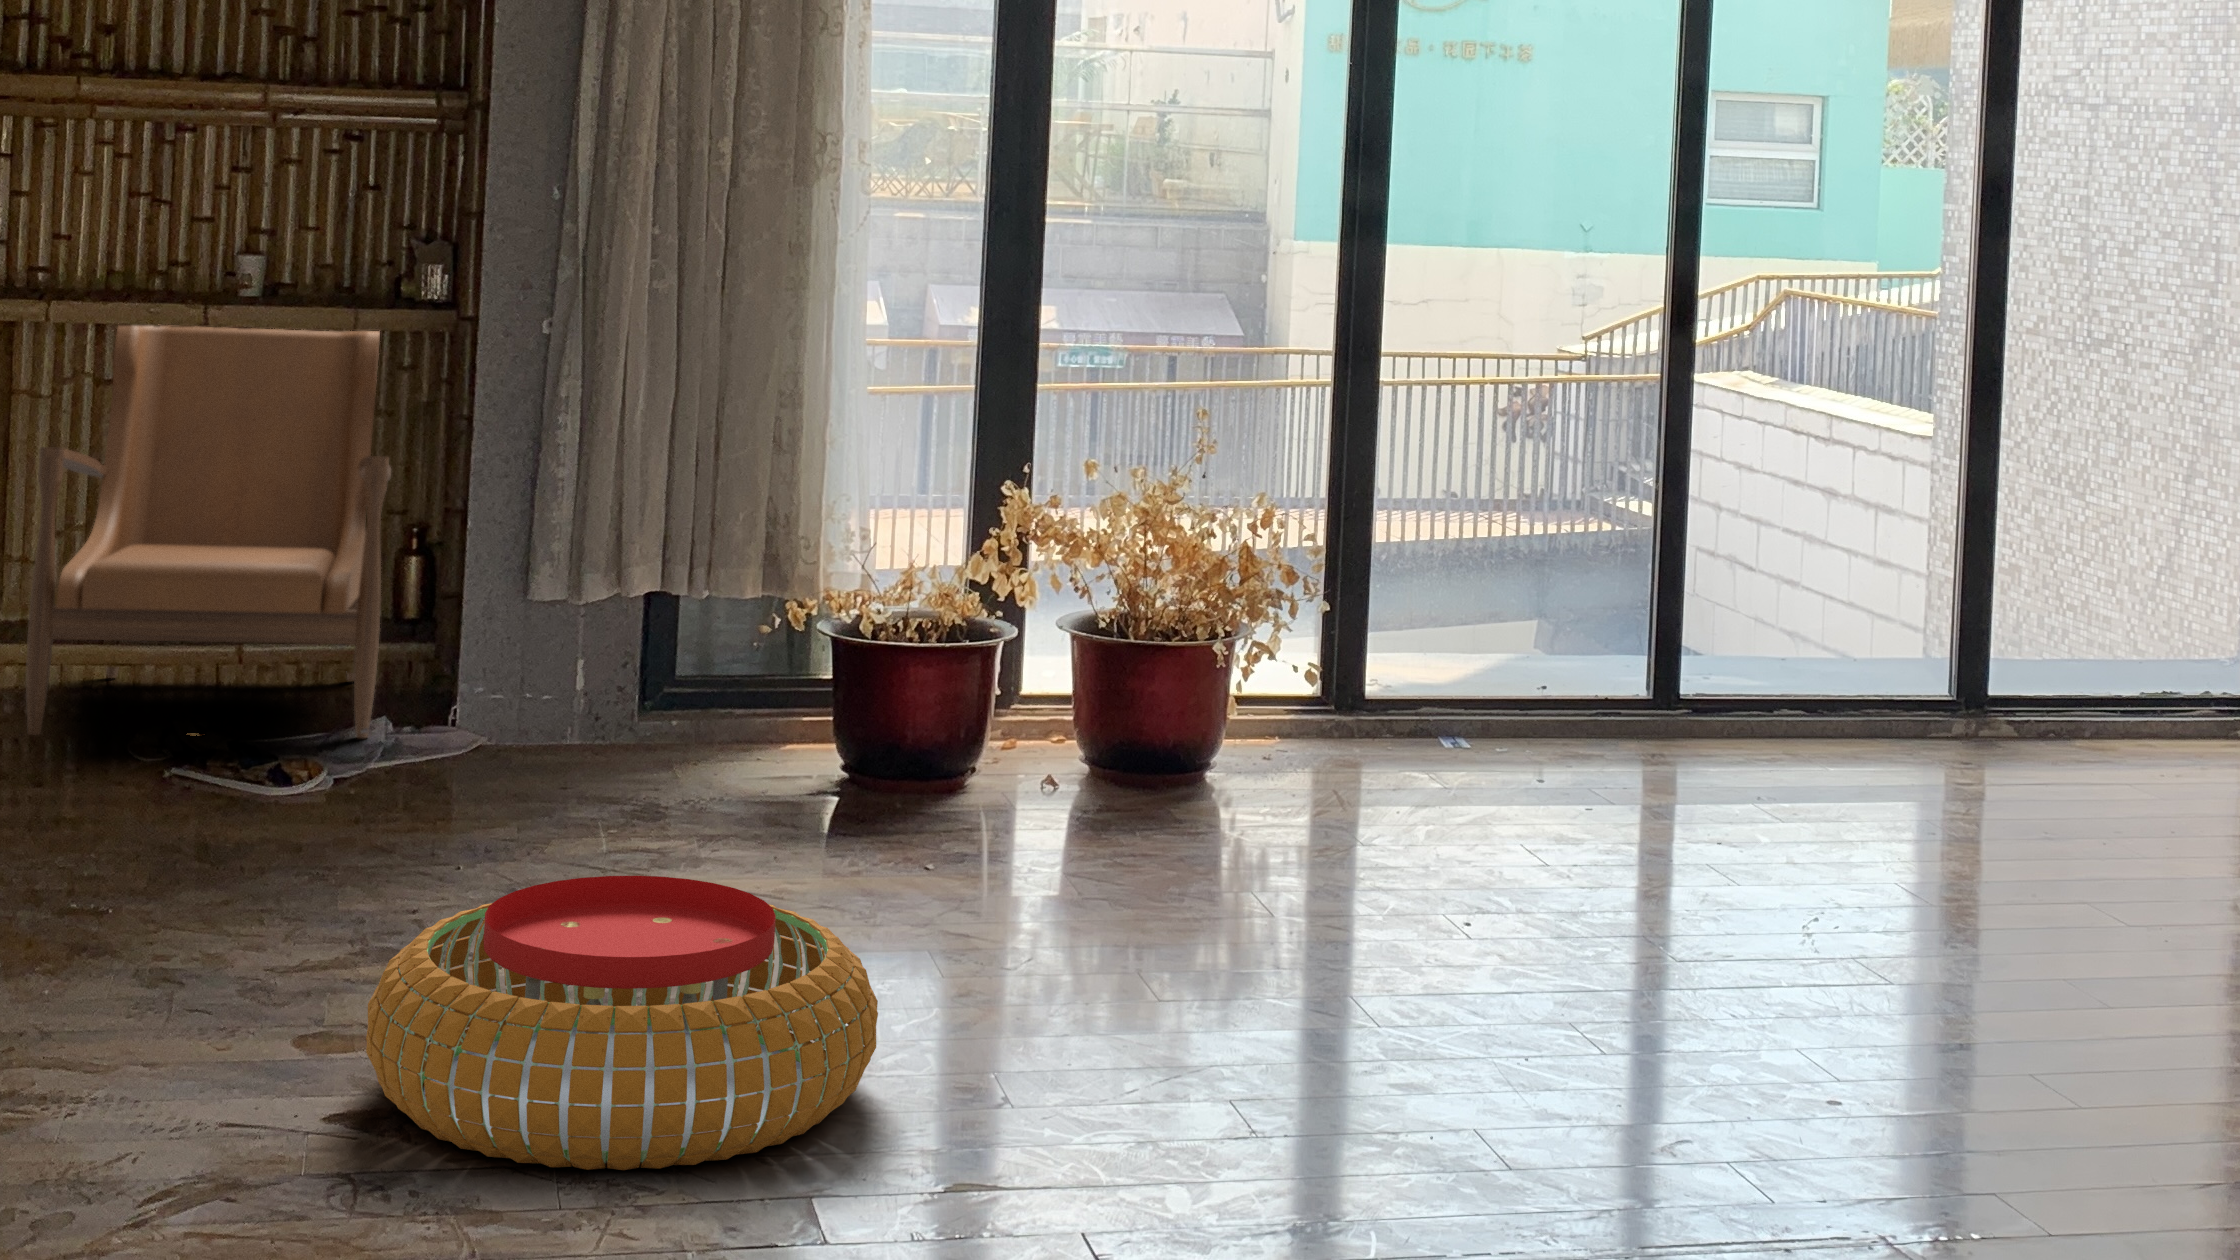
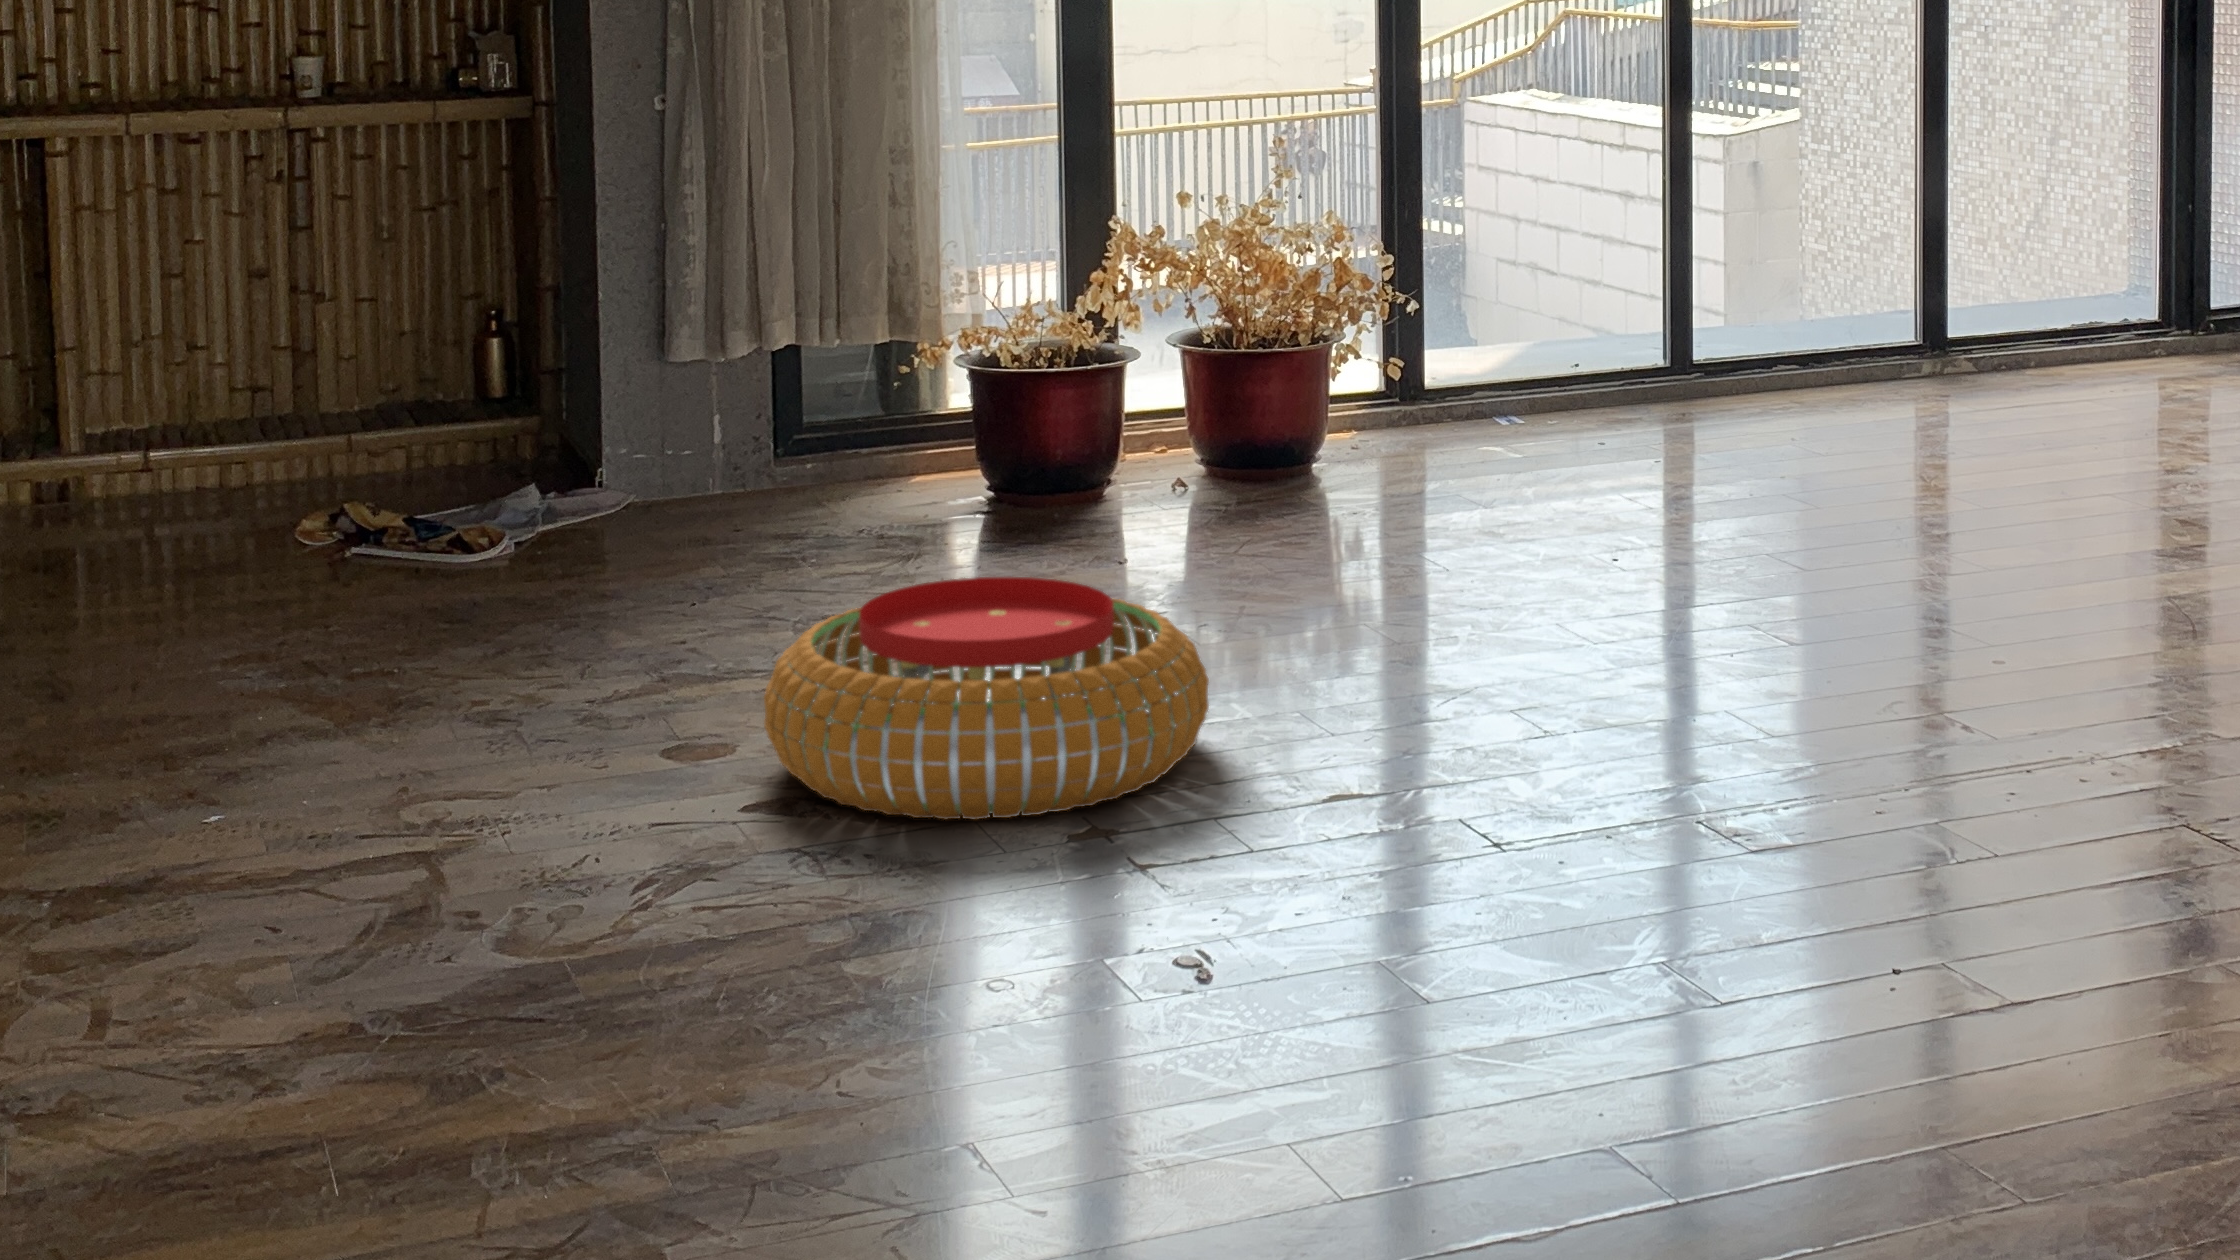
armchair: present [26,326,391,738] -> none [161,122,513,536]

